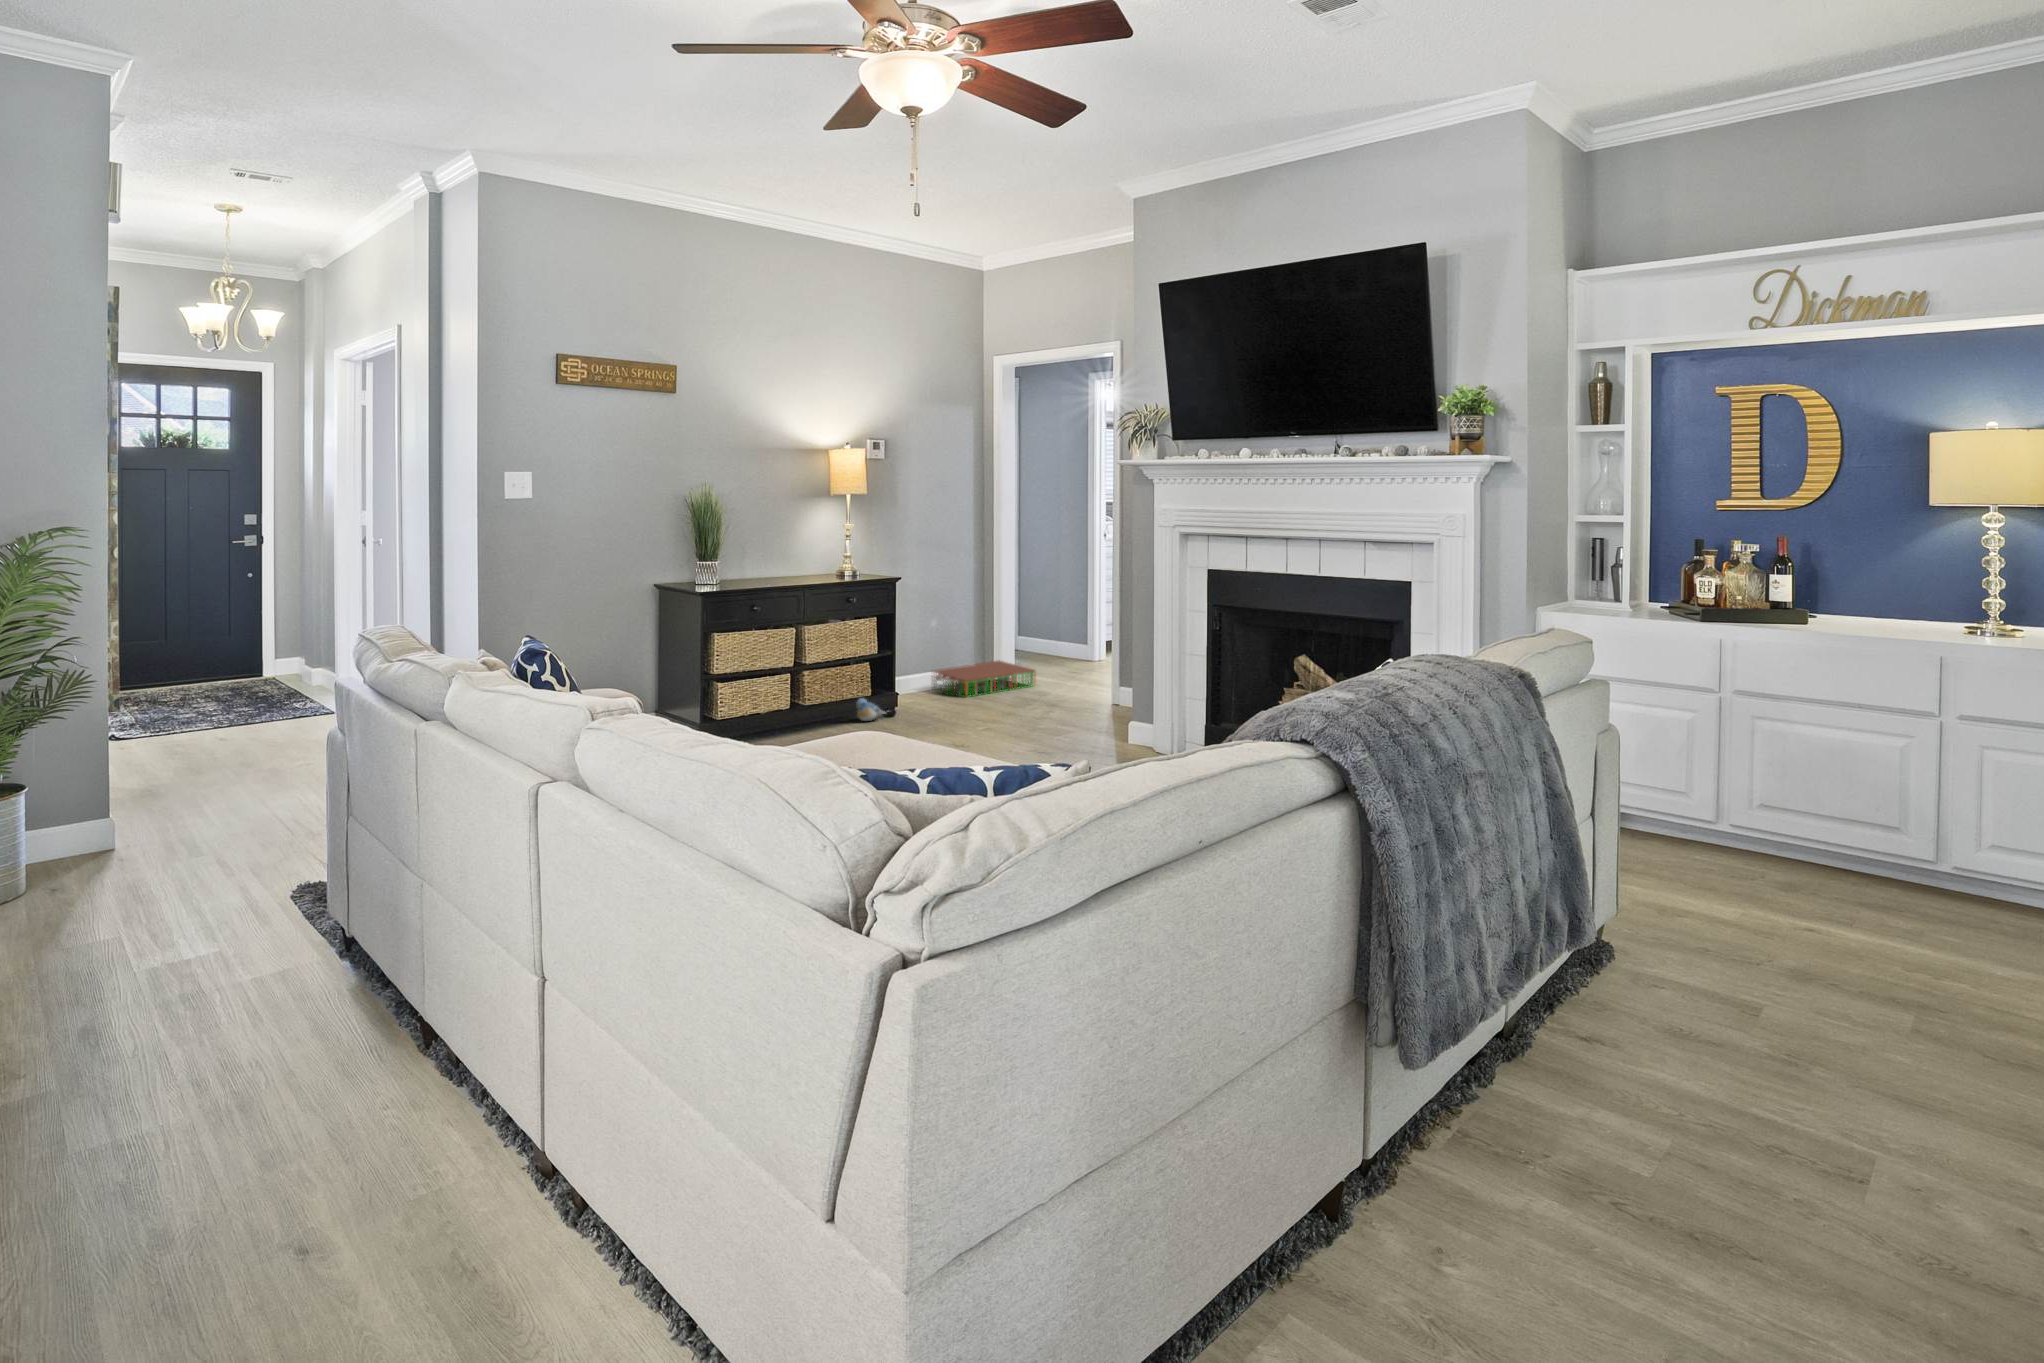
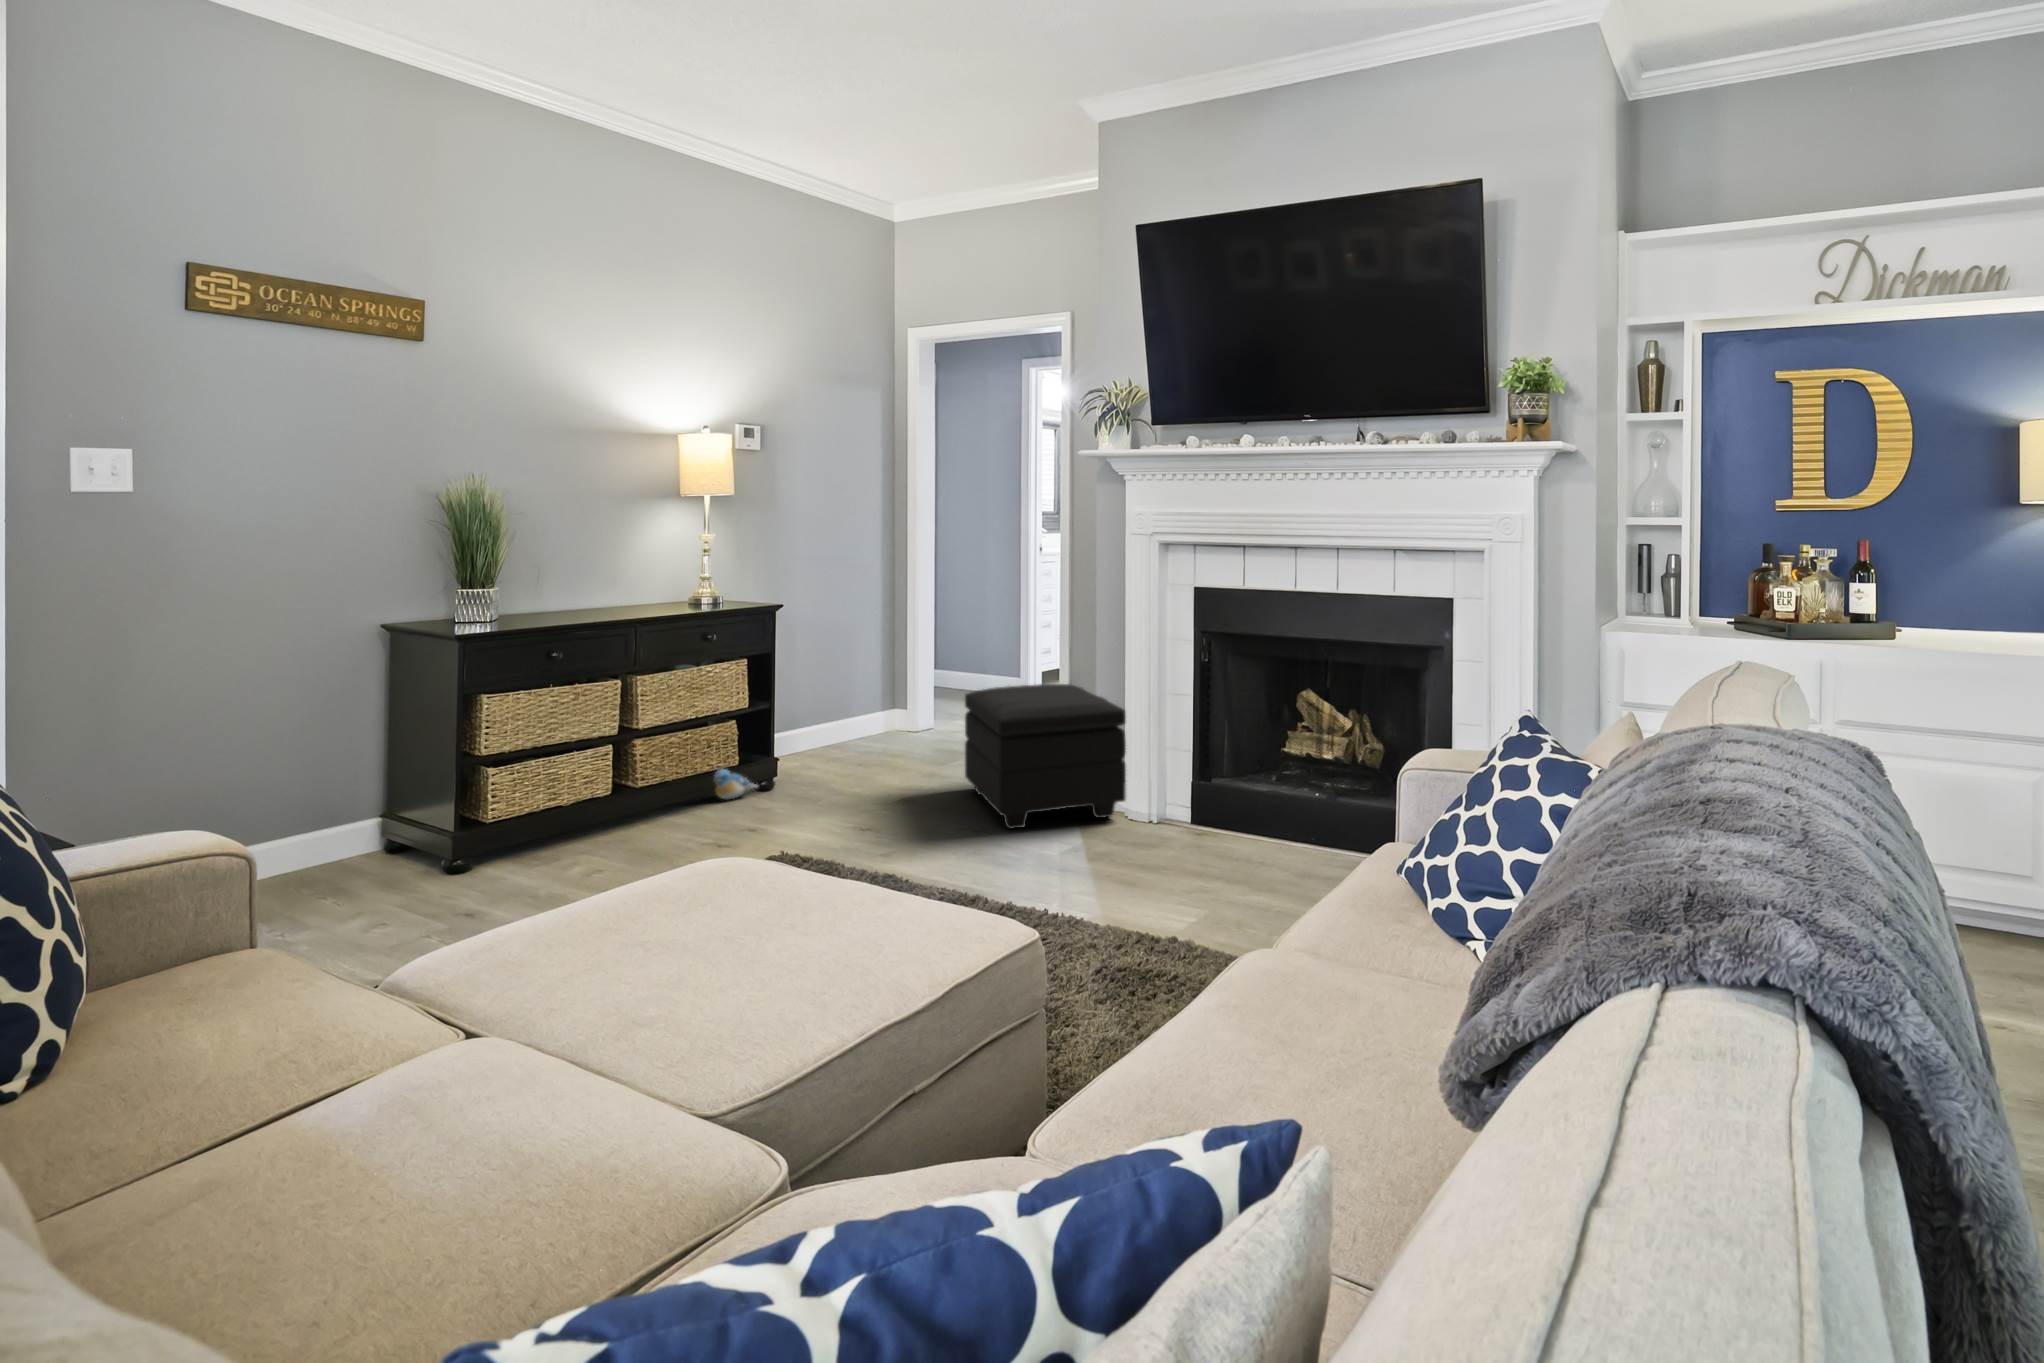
footstool: none [1036,647,1155,753] -> present [965,684,1126,829]
storage bin: present [932,660,1035,696] -> none [821,702,958,753]

